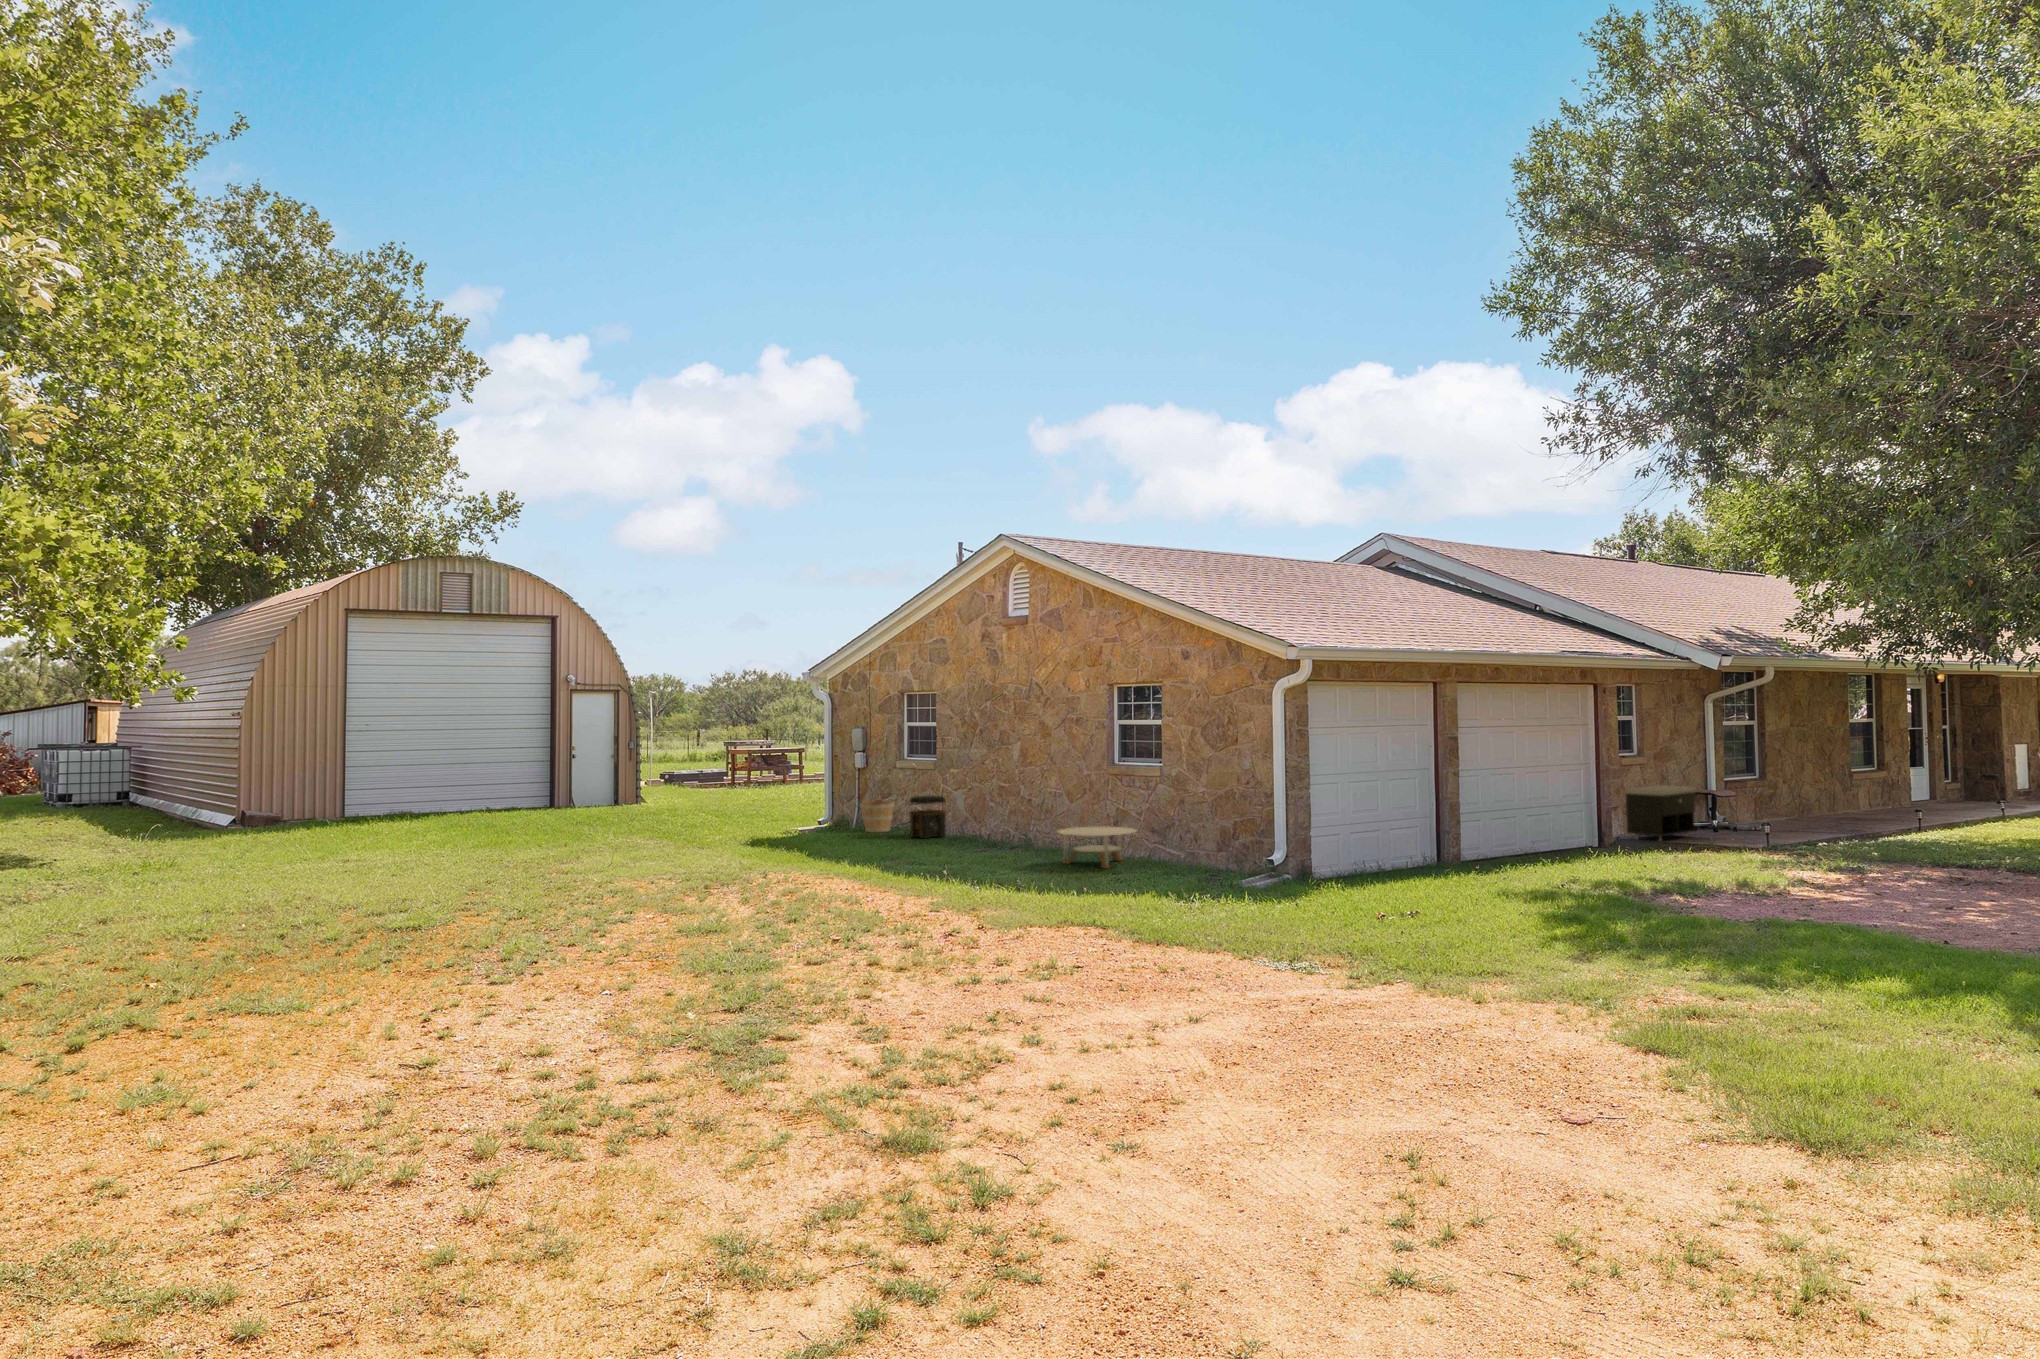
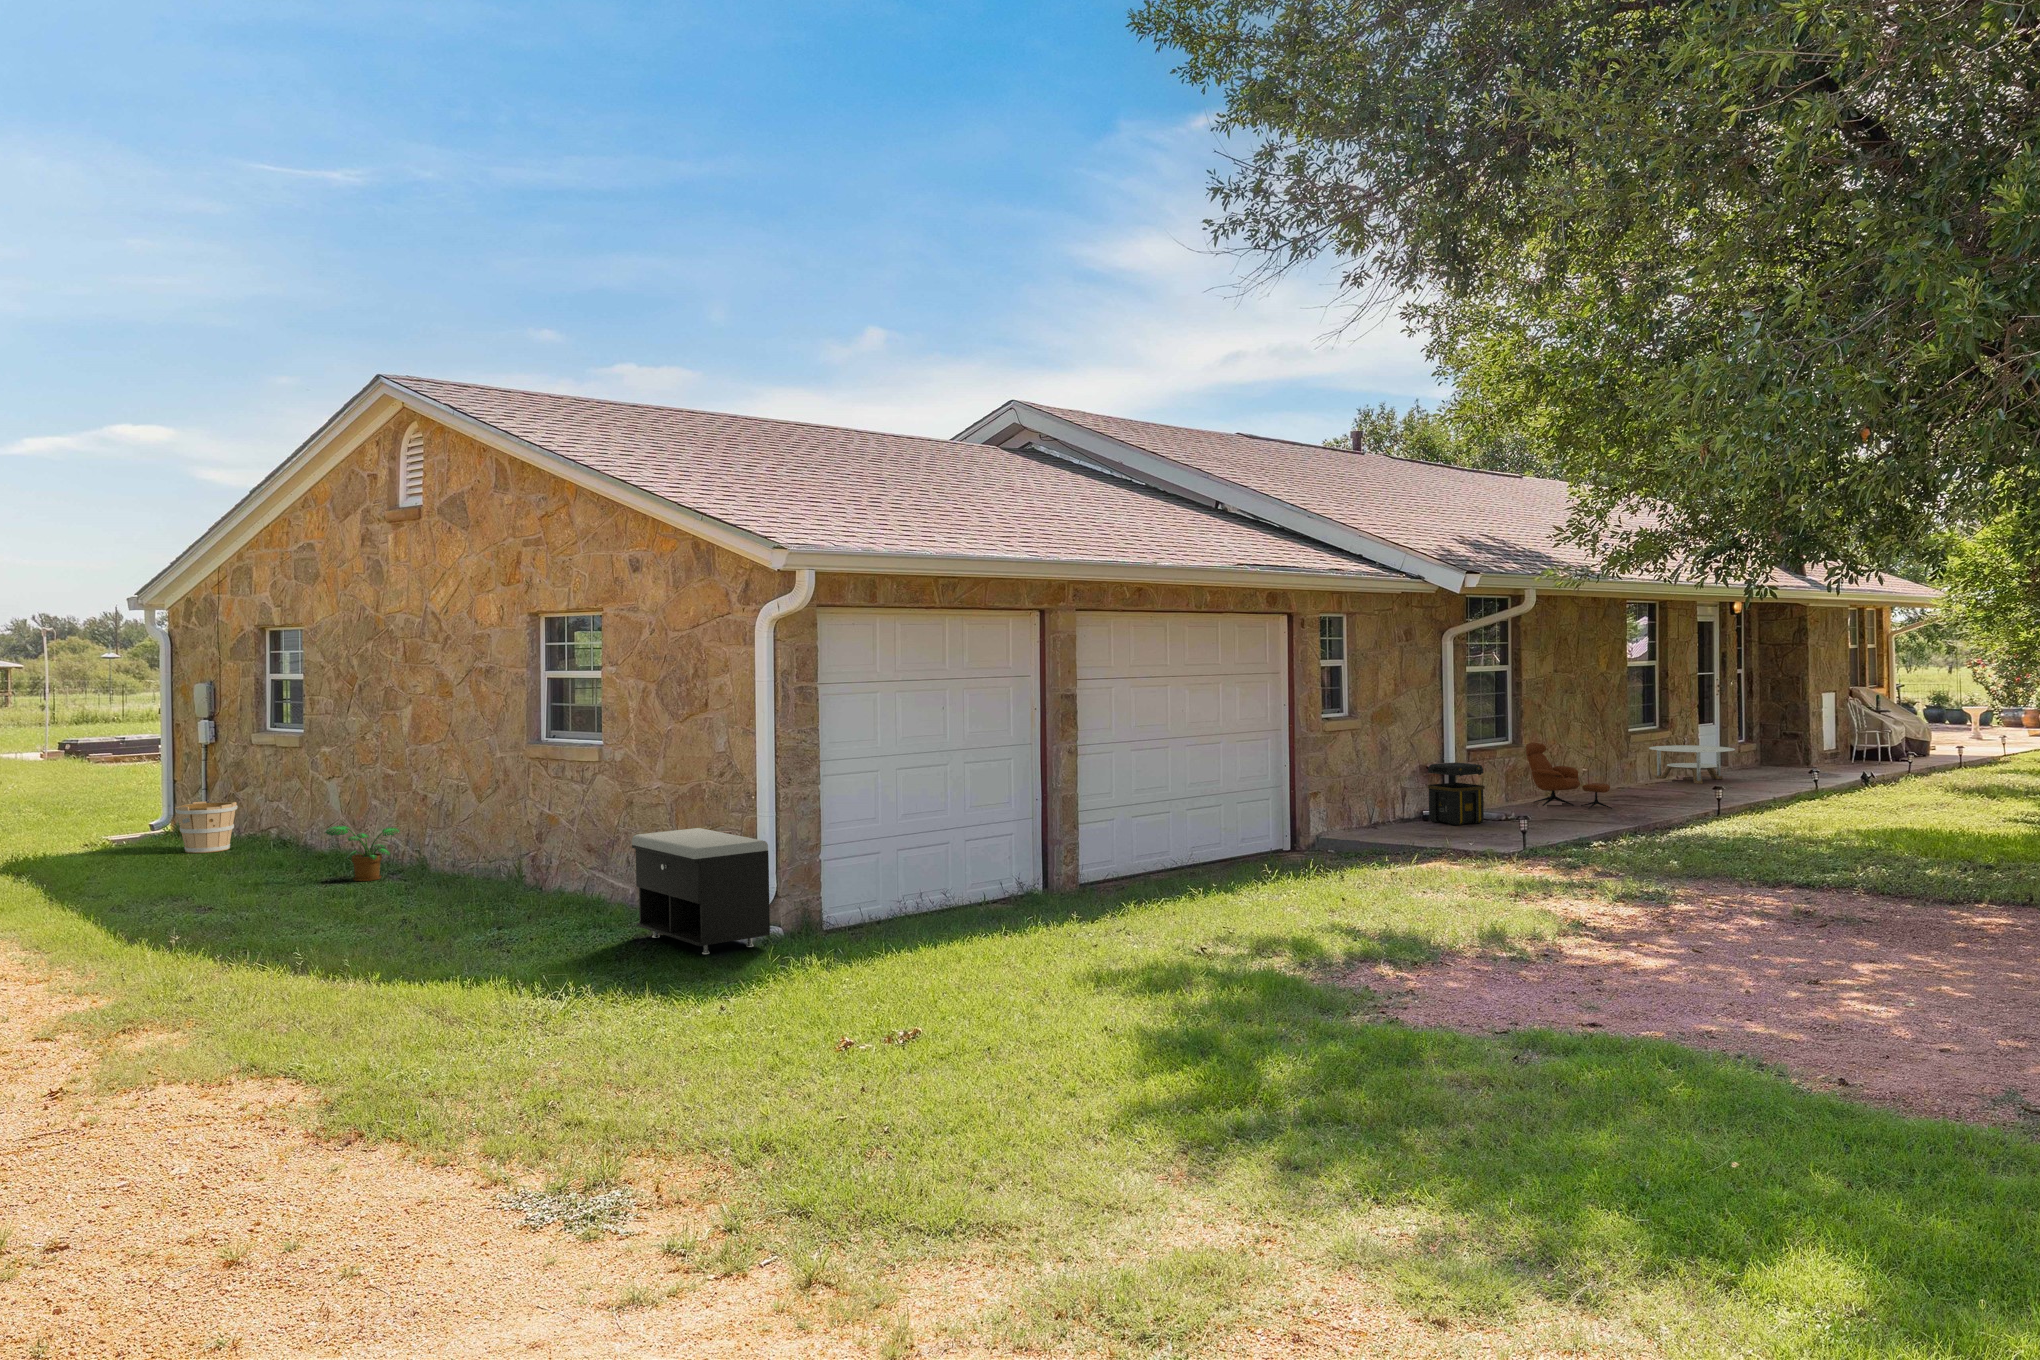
lounge chair: none [1768,777,1837,825] -> present [1526,743,1612,809]
storage bench: present [1626,785,1696,840] -> present [632,828,770,955]
toolbox: present [909,796,946,839] -> present [1428,763,1485,825]
potted plant: none [972,814,1017,848] -> present [324,826,400,881]
round table: present [1057,826,1136,868] -> present [1649,745,1735,784]

